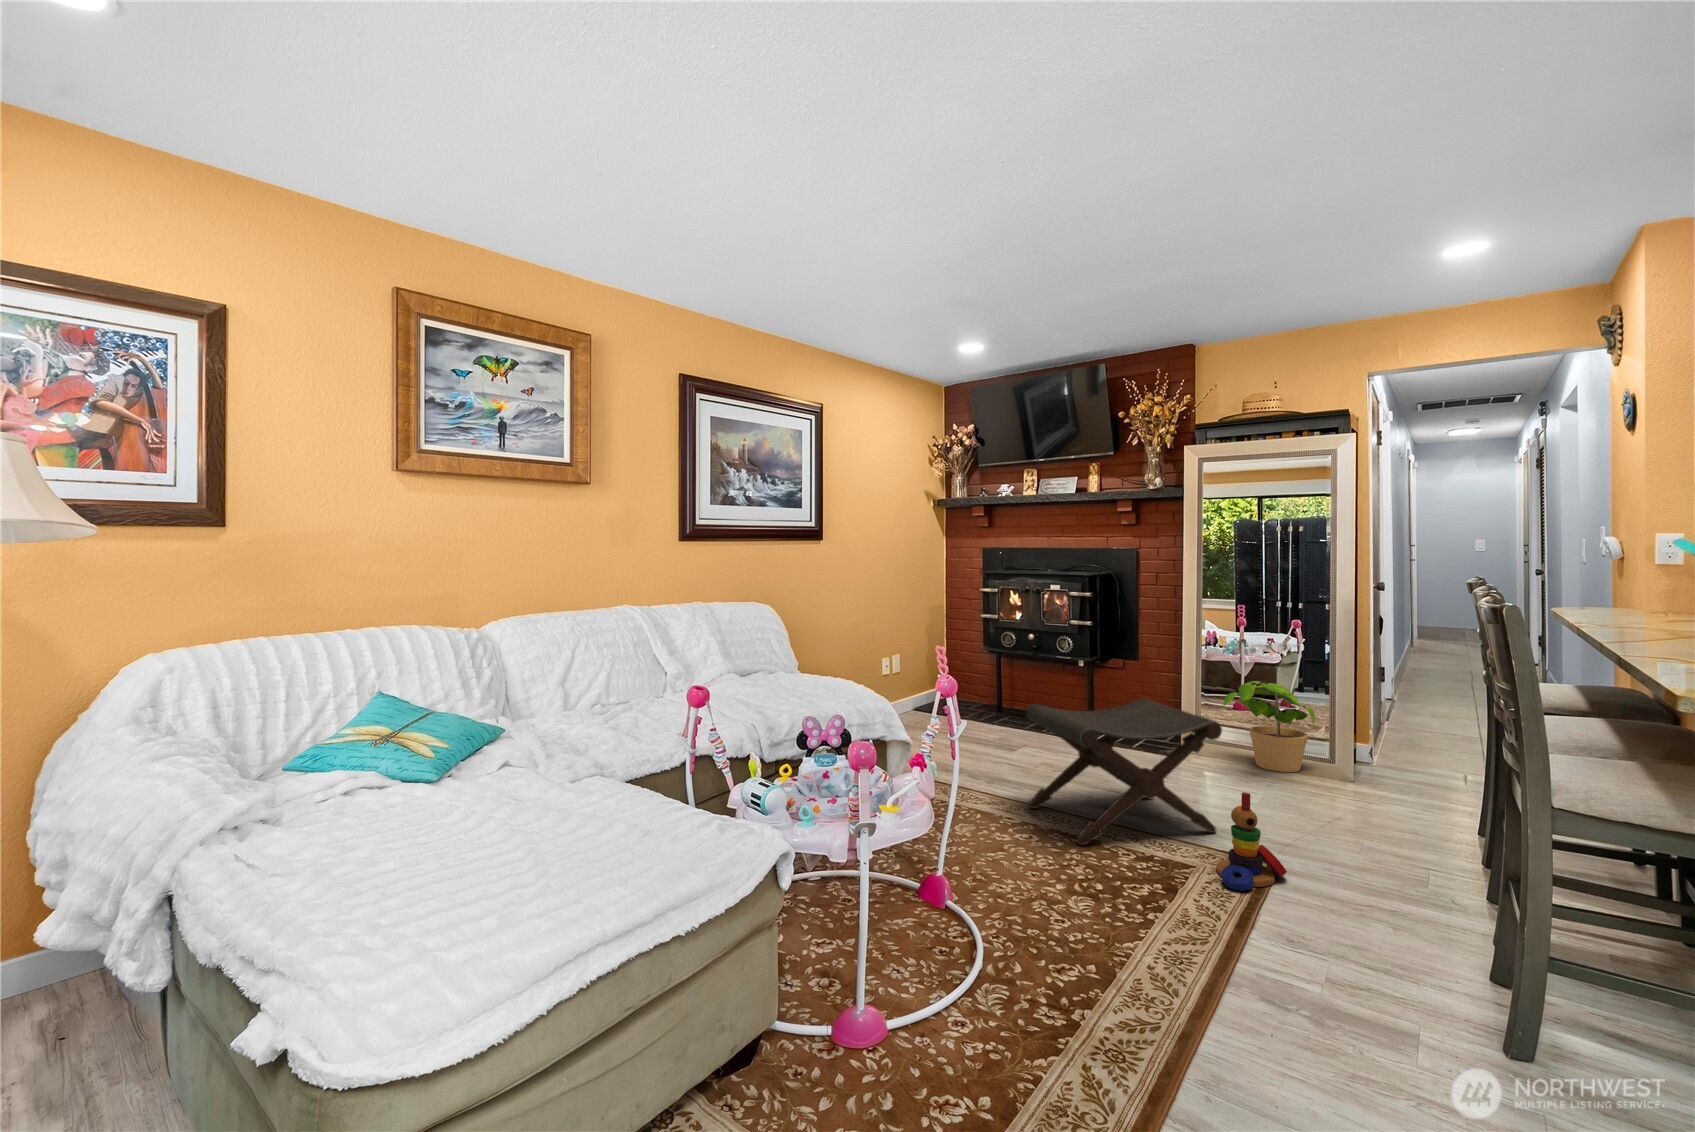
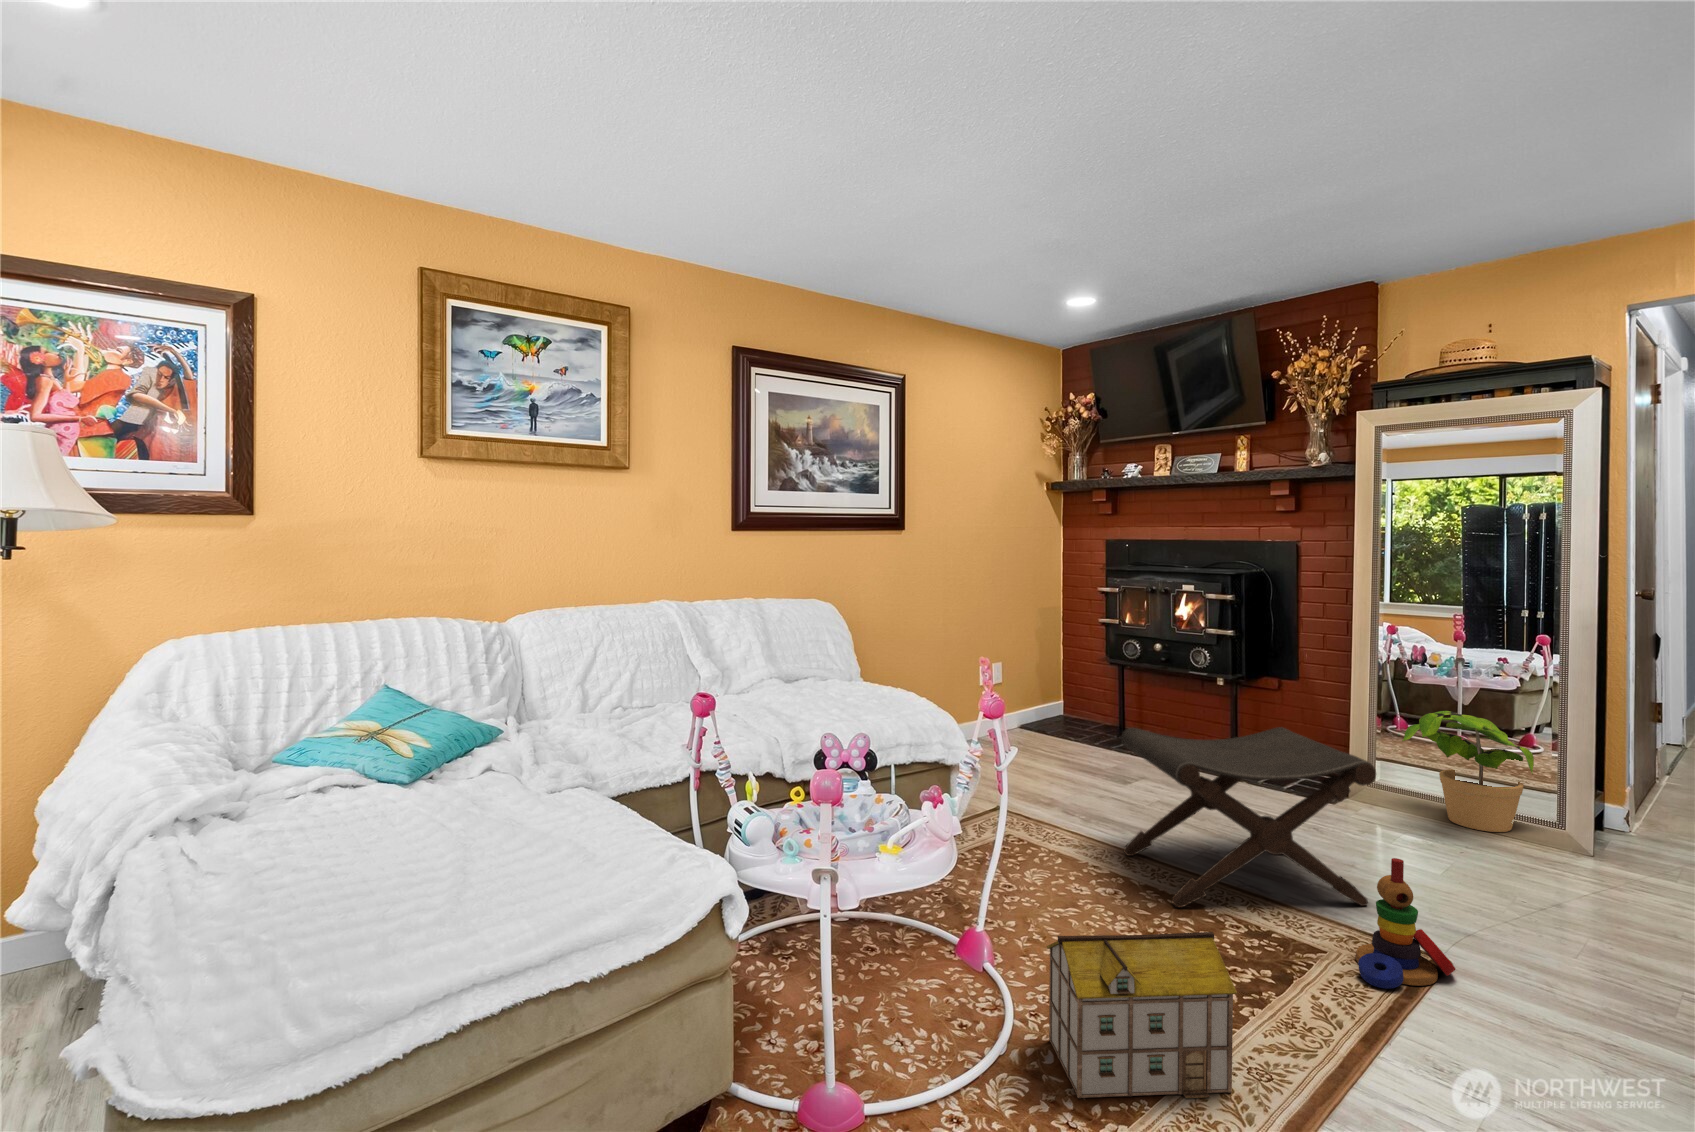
toy house: none [1011,855,1160,993] -> present [1047,932,1237,1098]

